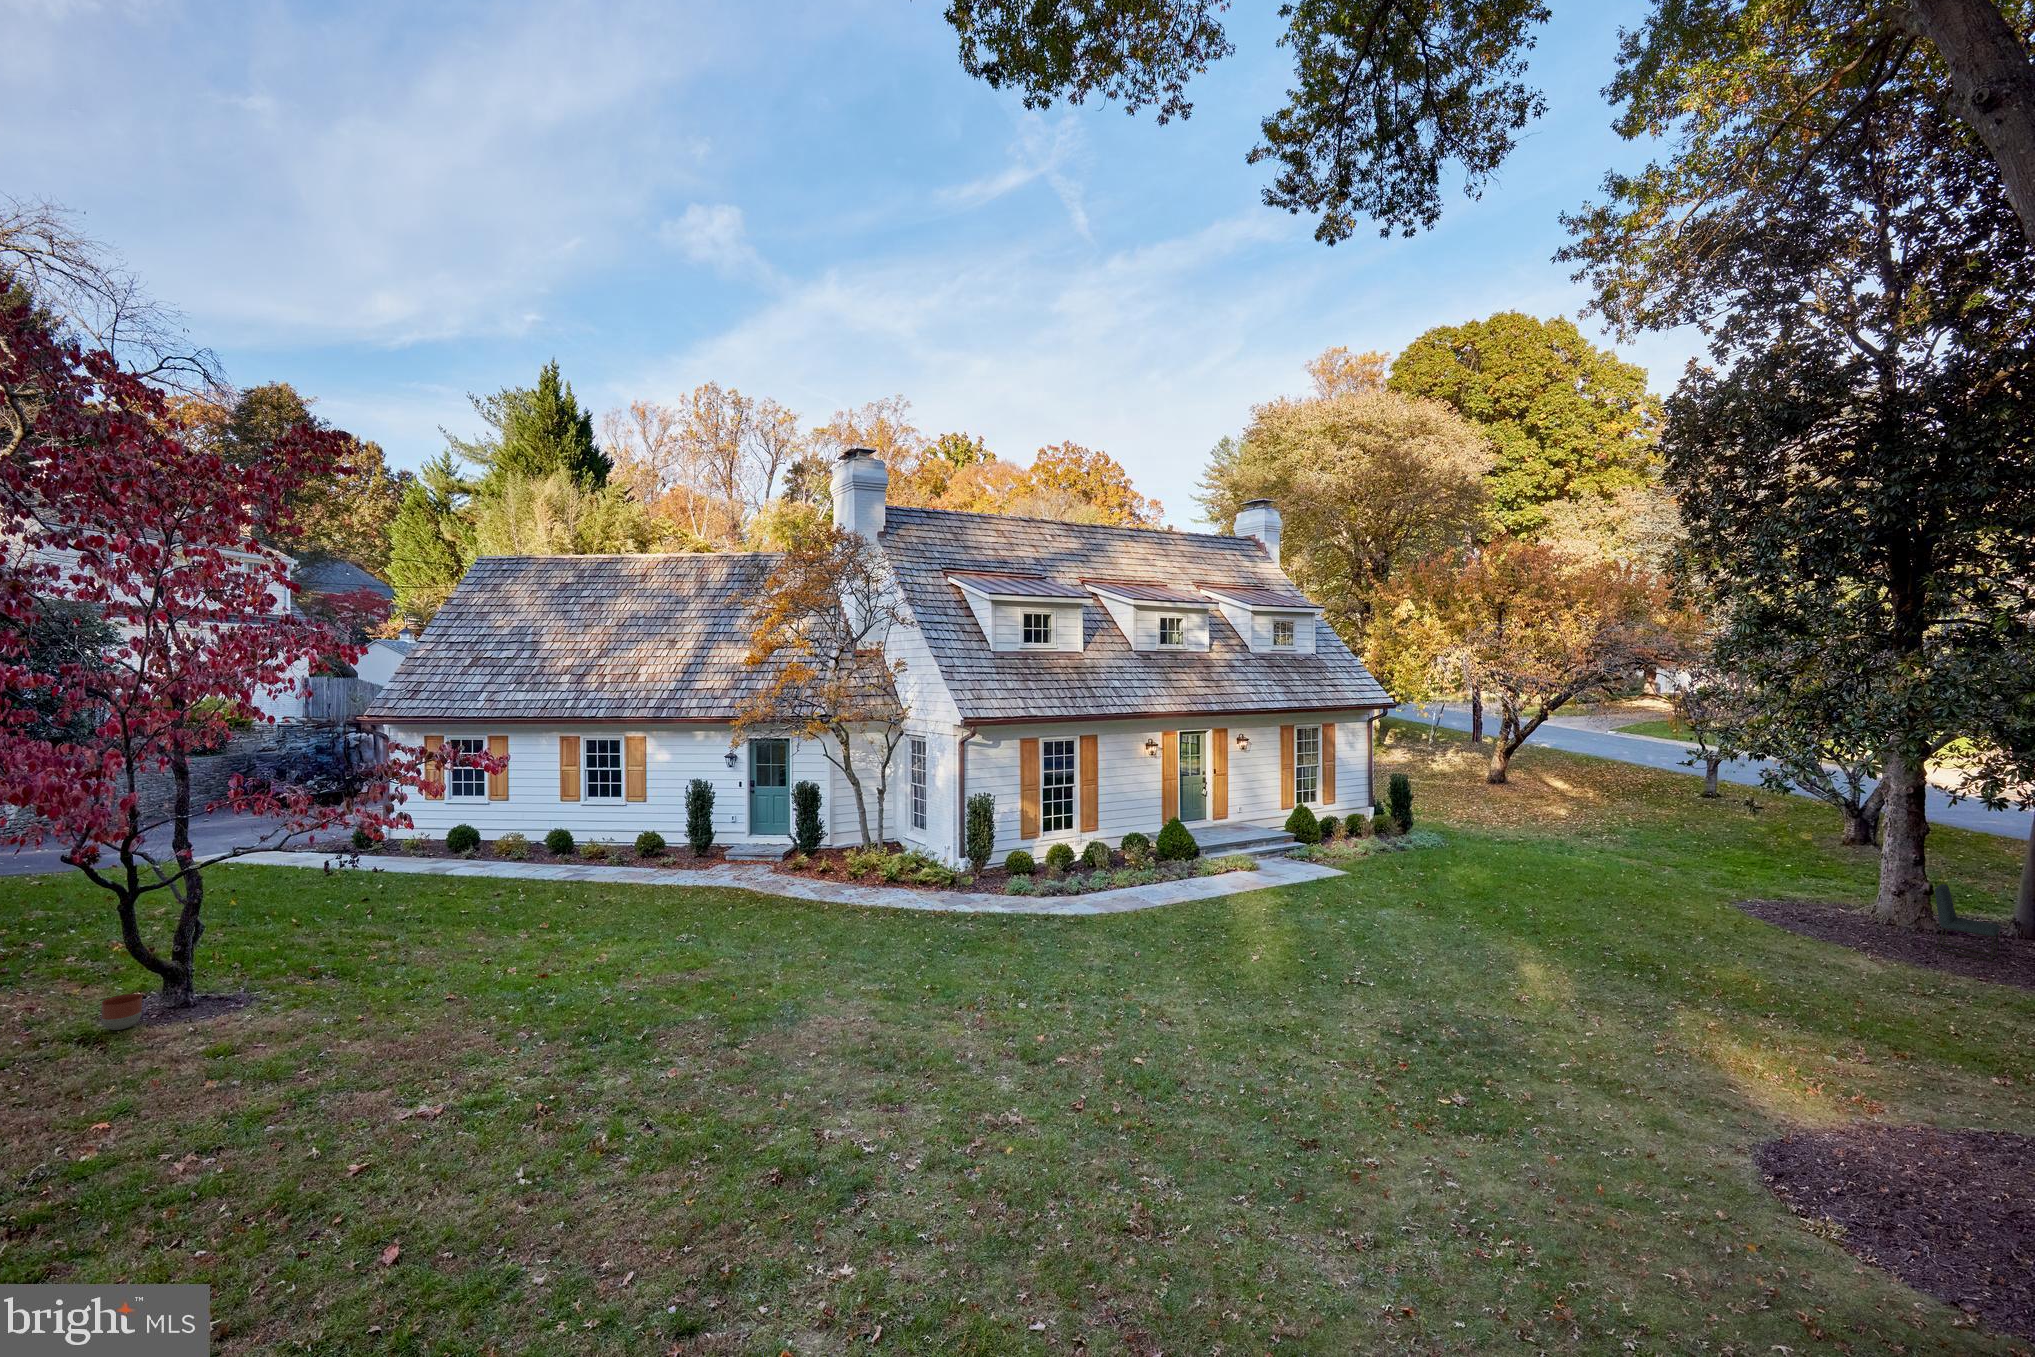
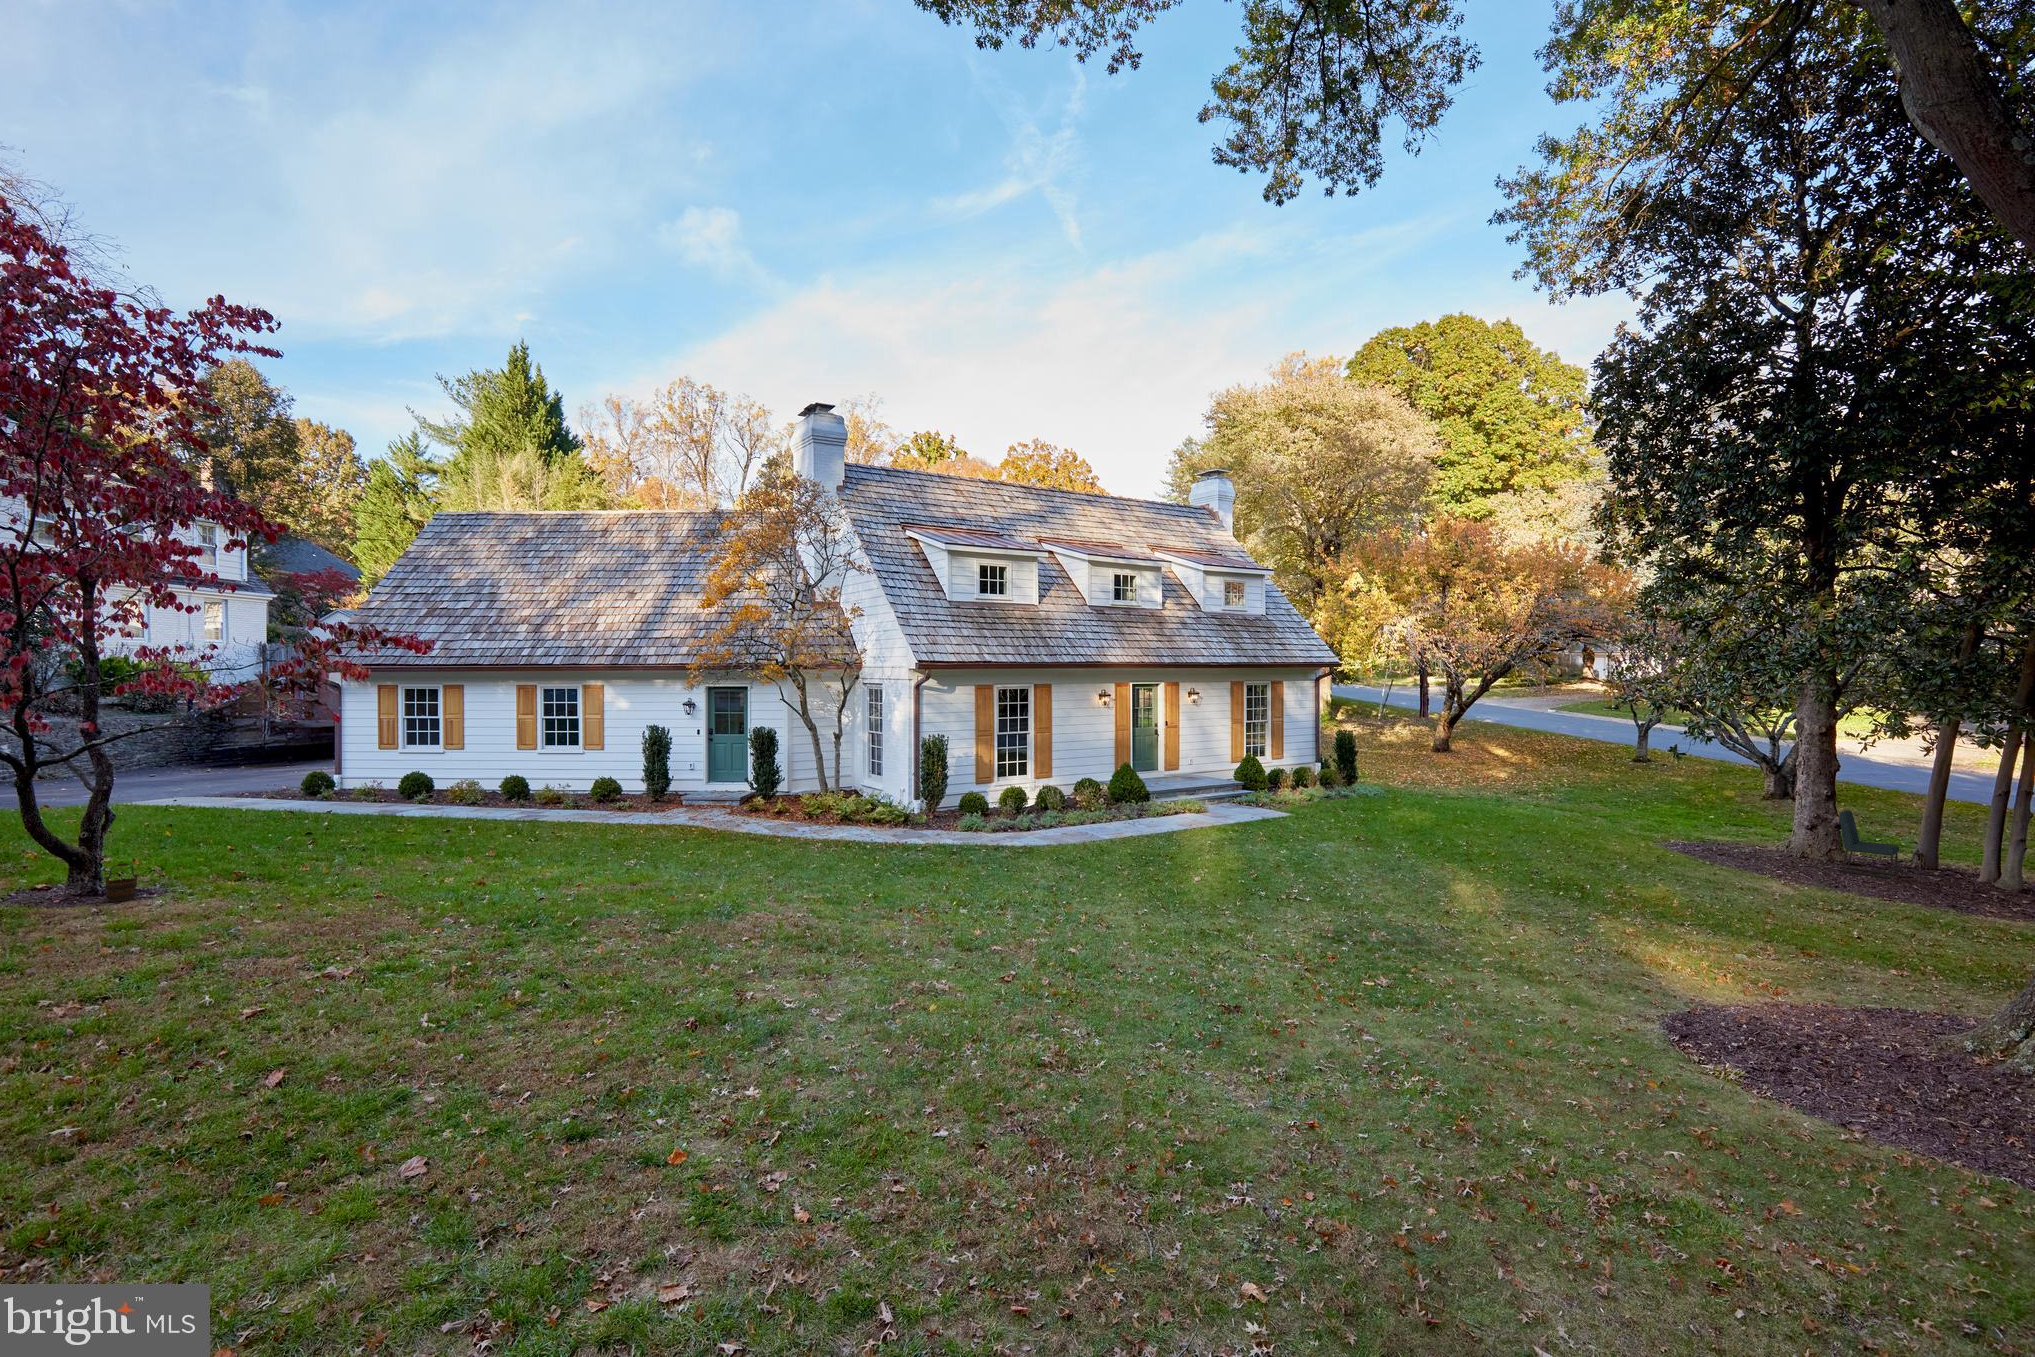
wooden bucket: none [172,979,205,1019] -> present [104,863,139,902]
planter: present [101,994,142,1030] -> none [31,875,74,908]

